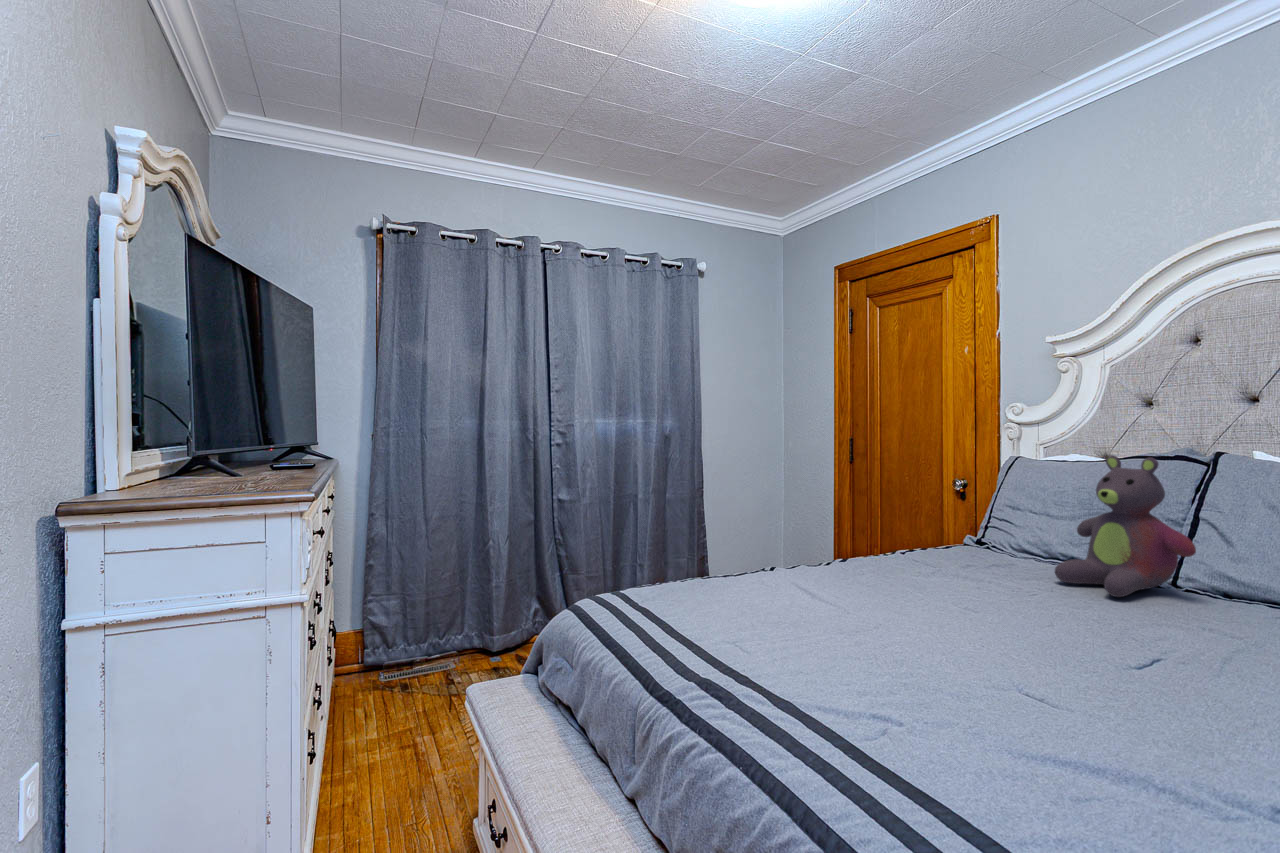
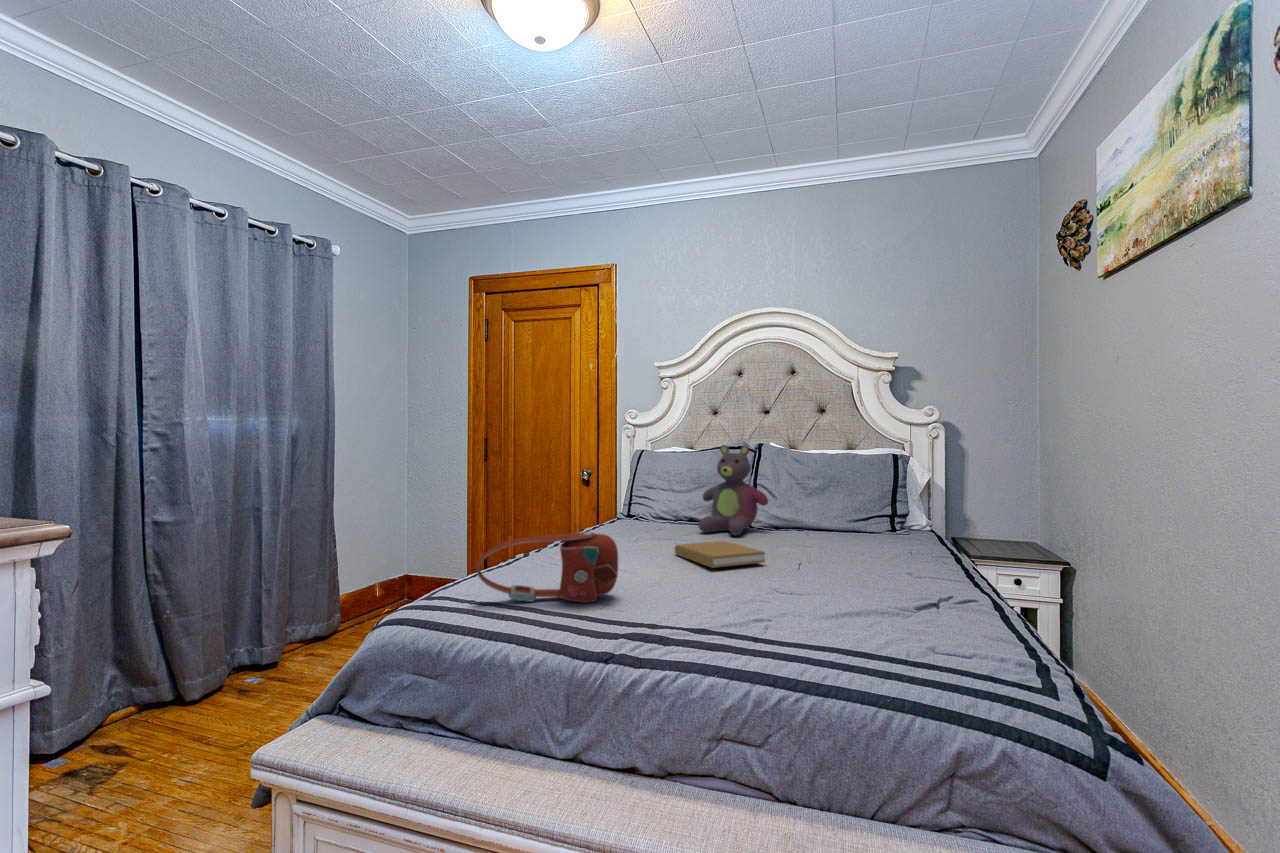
handbag: none [653,561,804,652] -> present [477,532,618,603]
book: none [968,596,1103,656] -> present [675,541,765,568]

